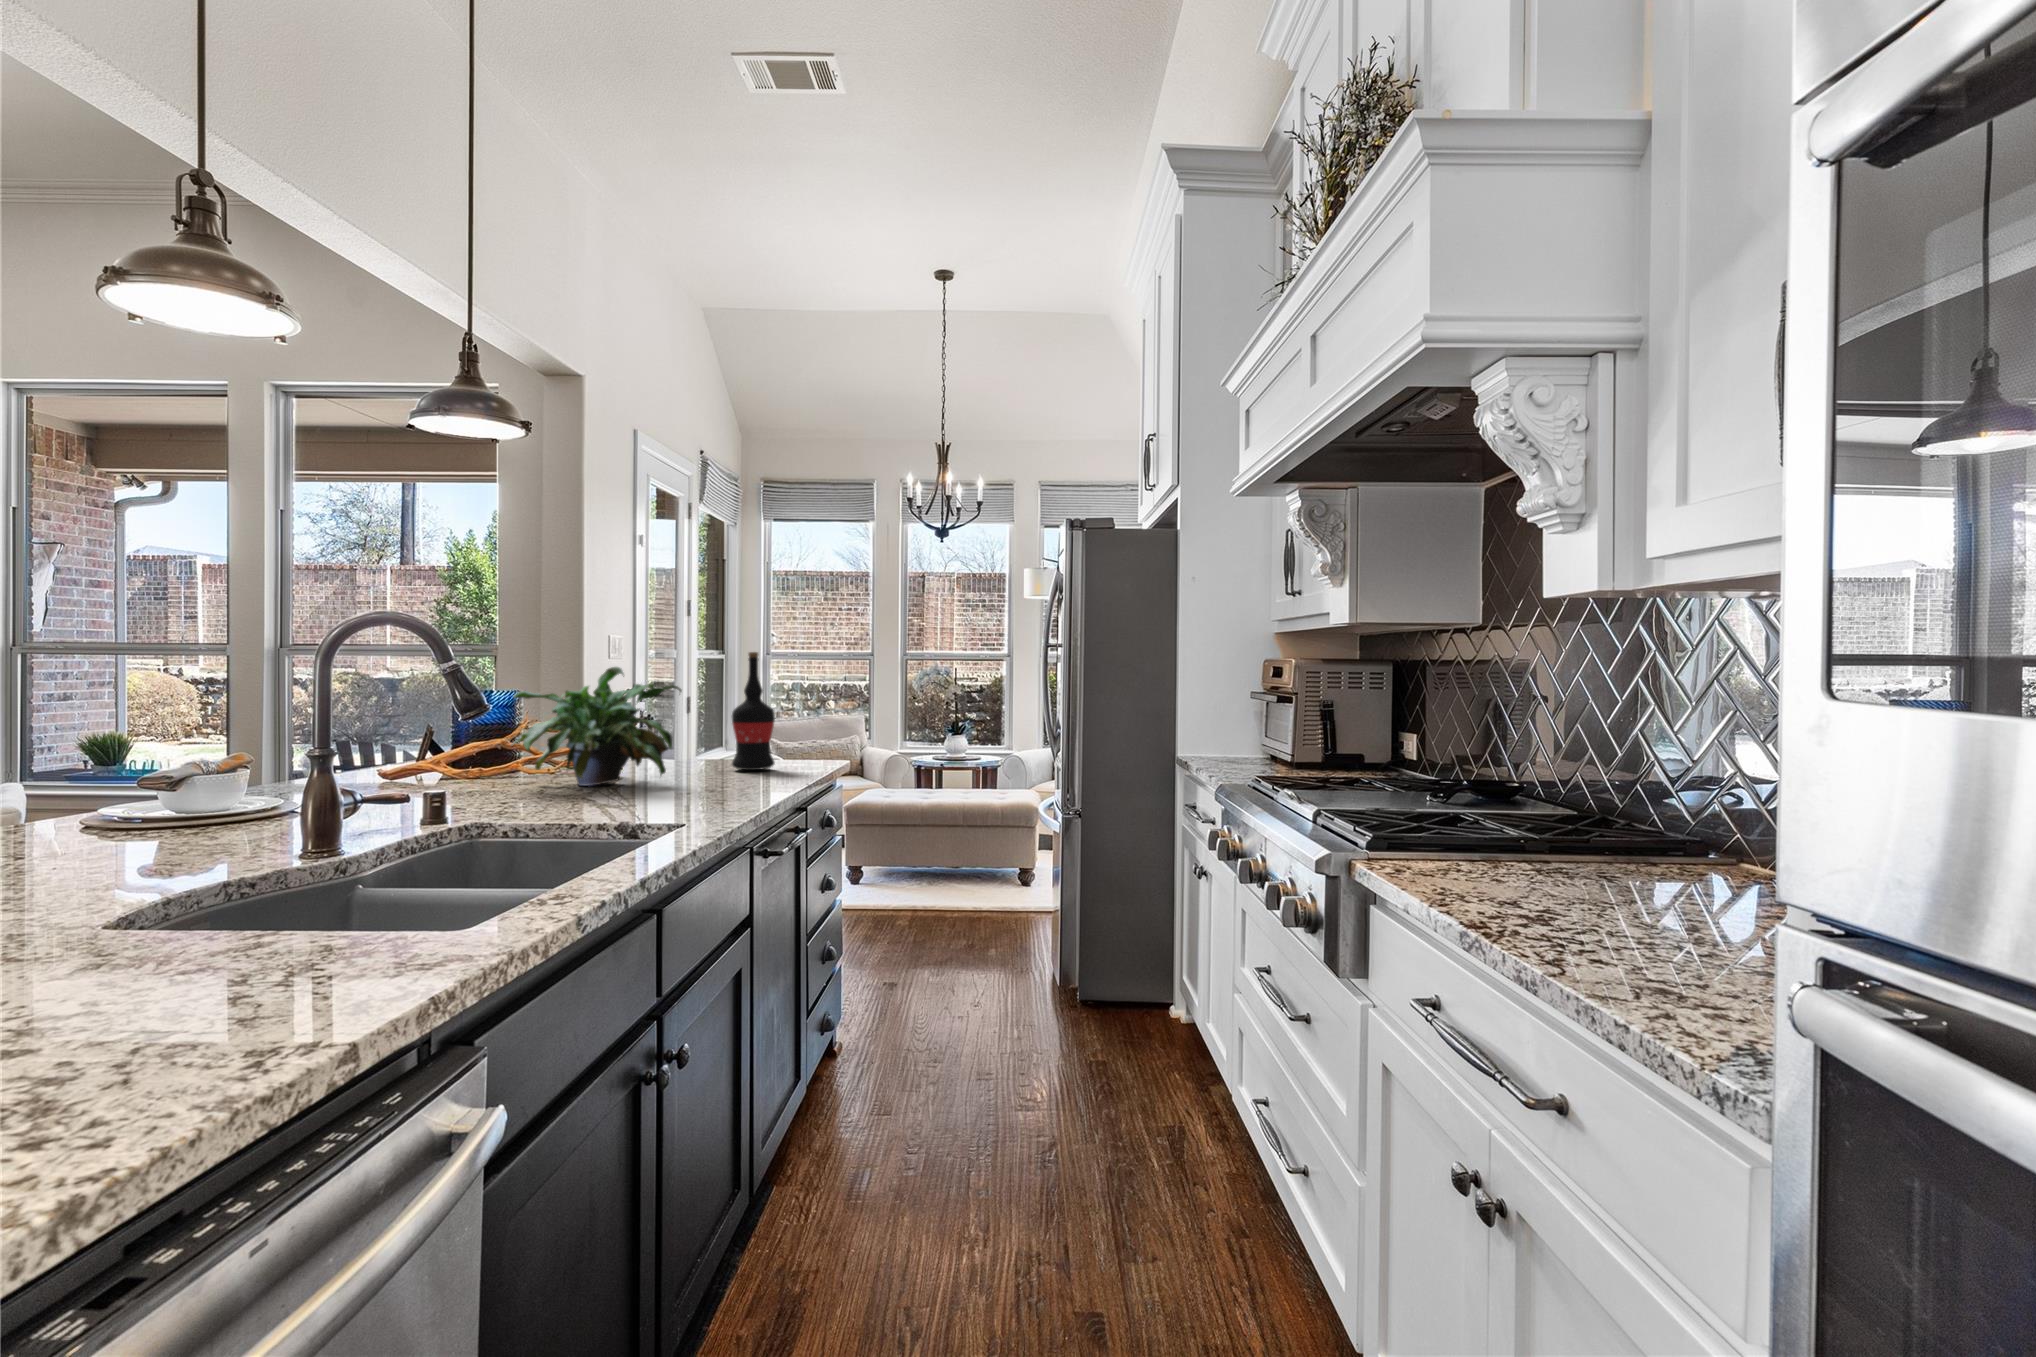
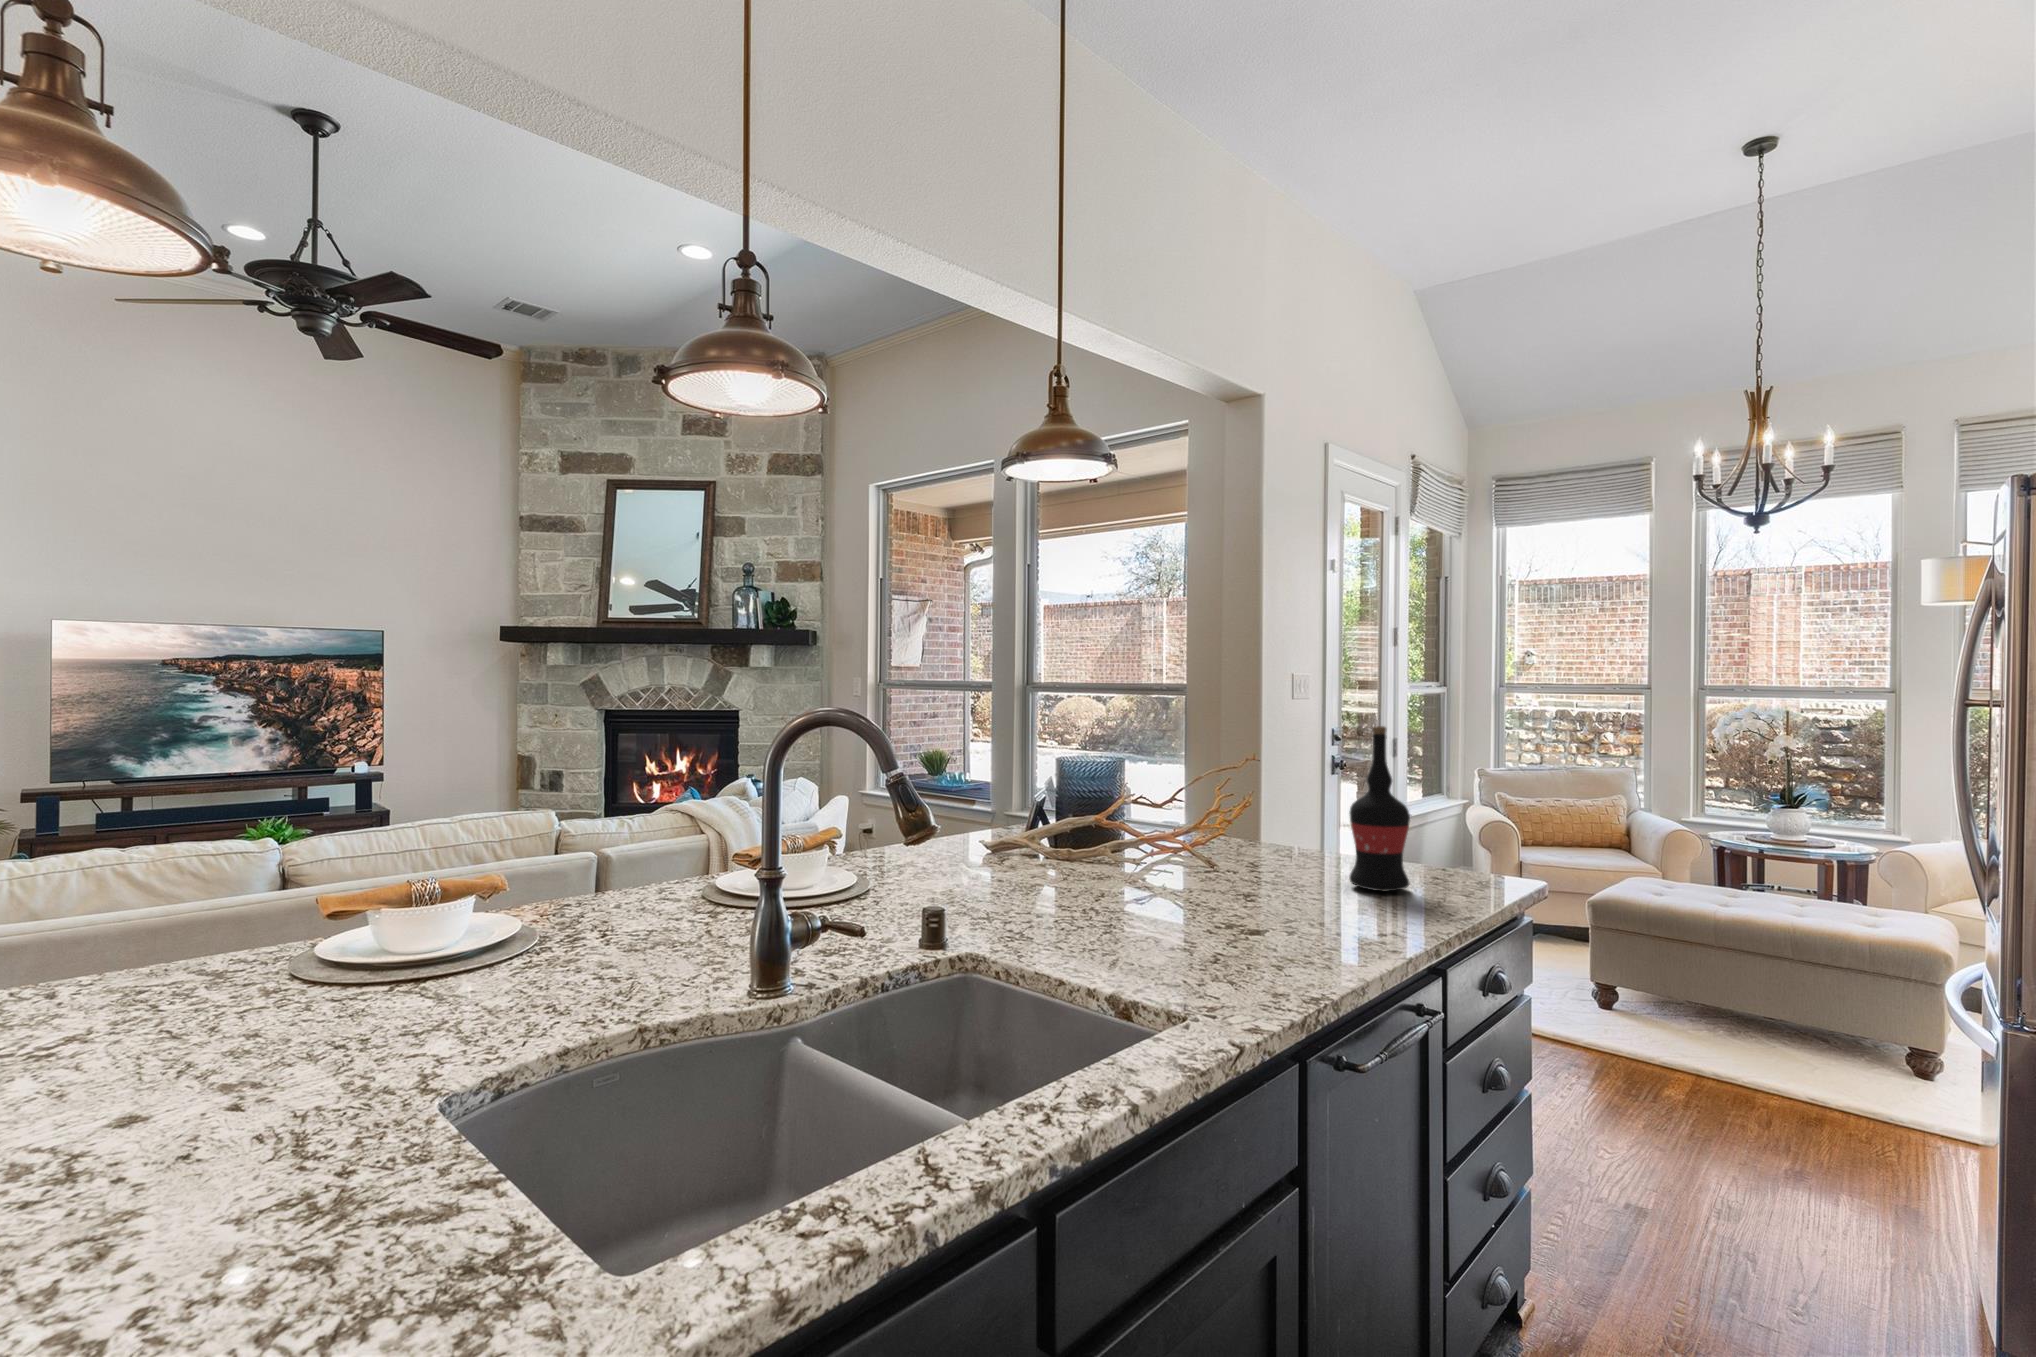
potted plant: present [512,667,682,786] -> none [1068,753,1263,901]

